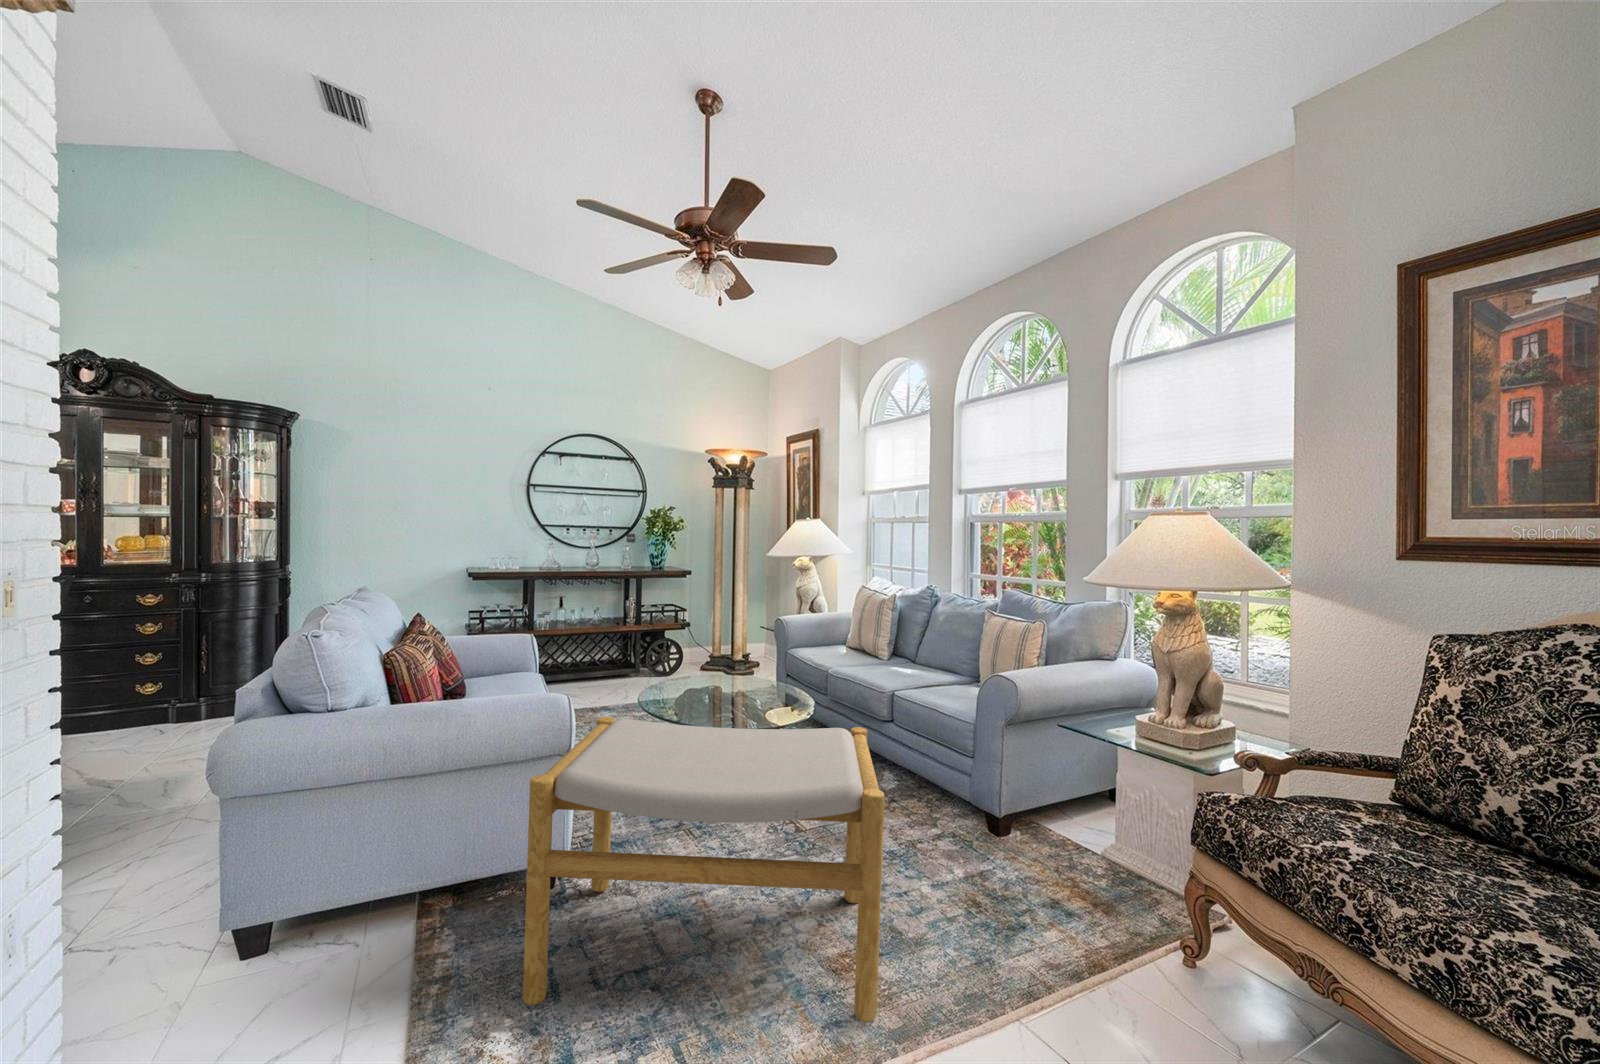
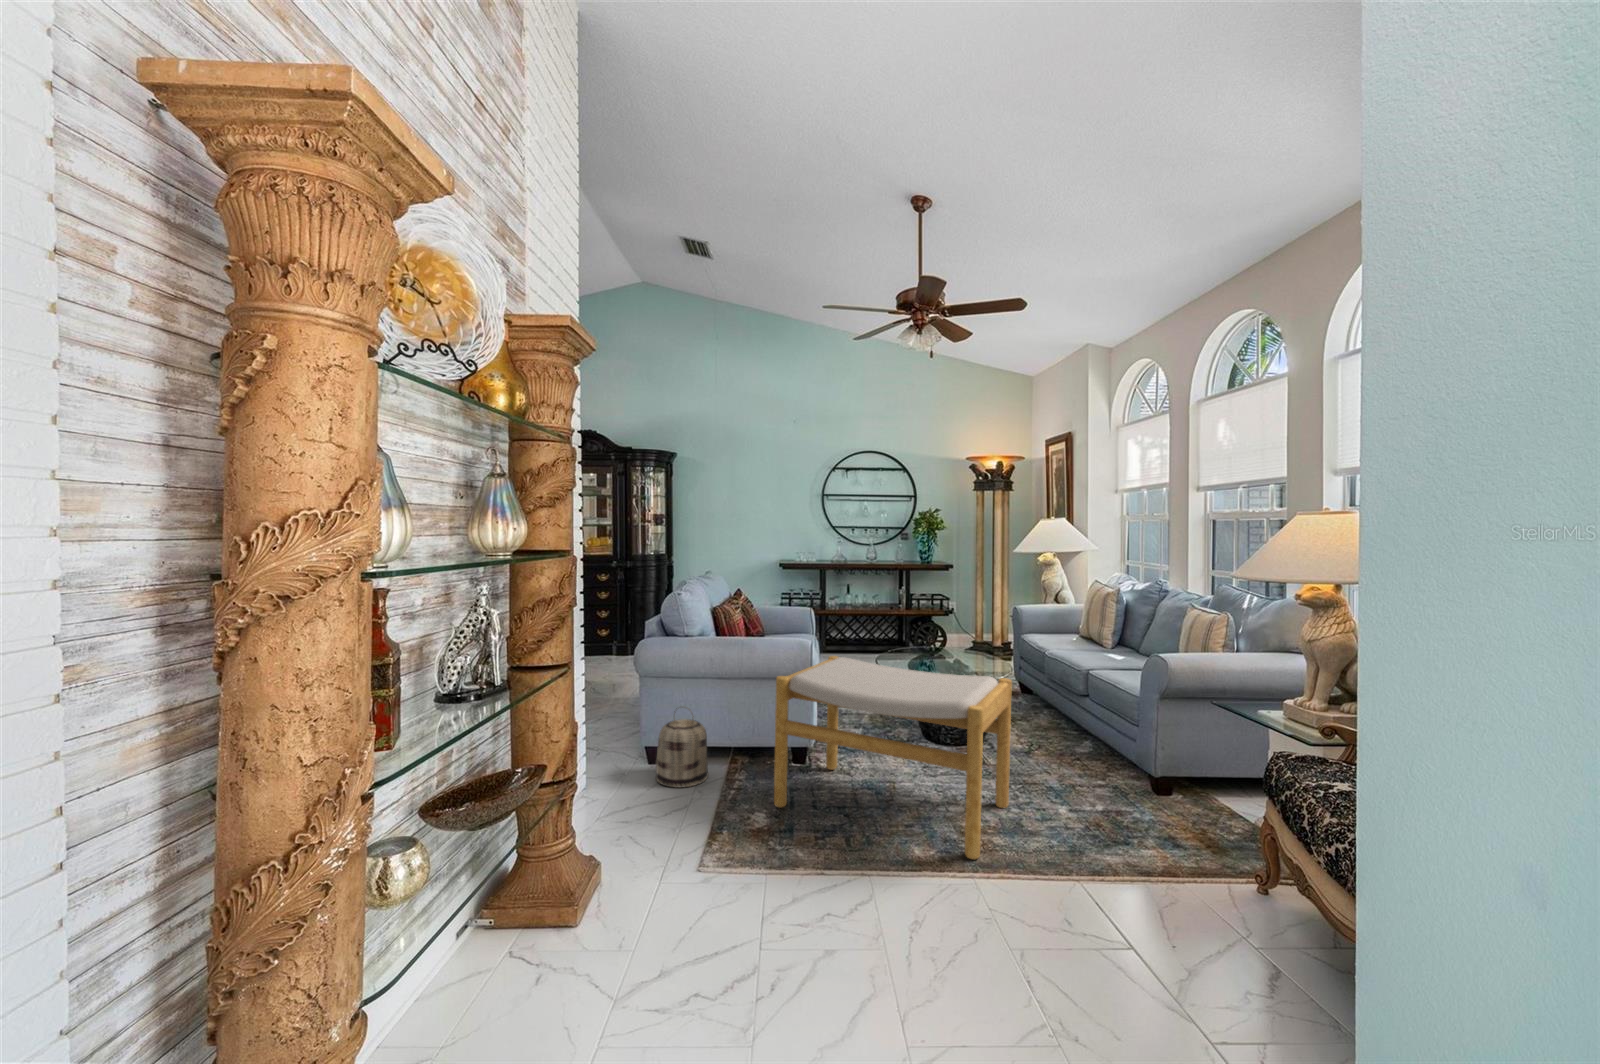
basket: none [259,849,380,1016] -> present [656,716,708,788]

